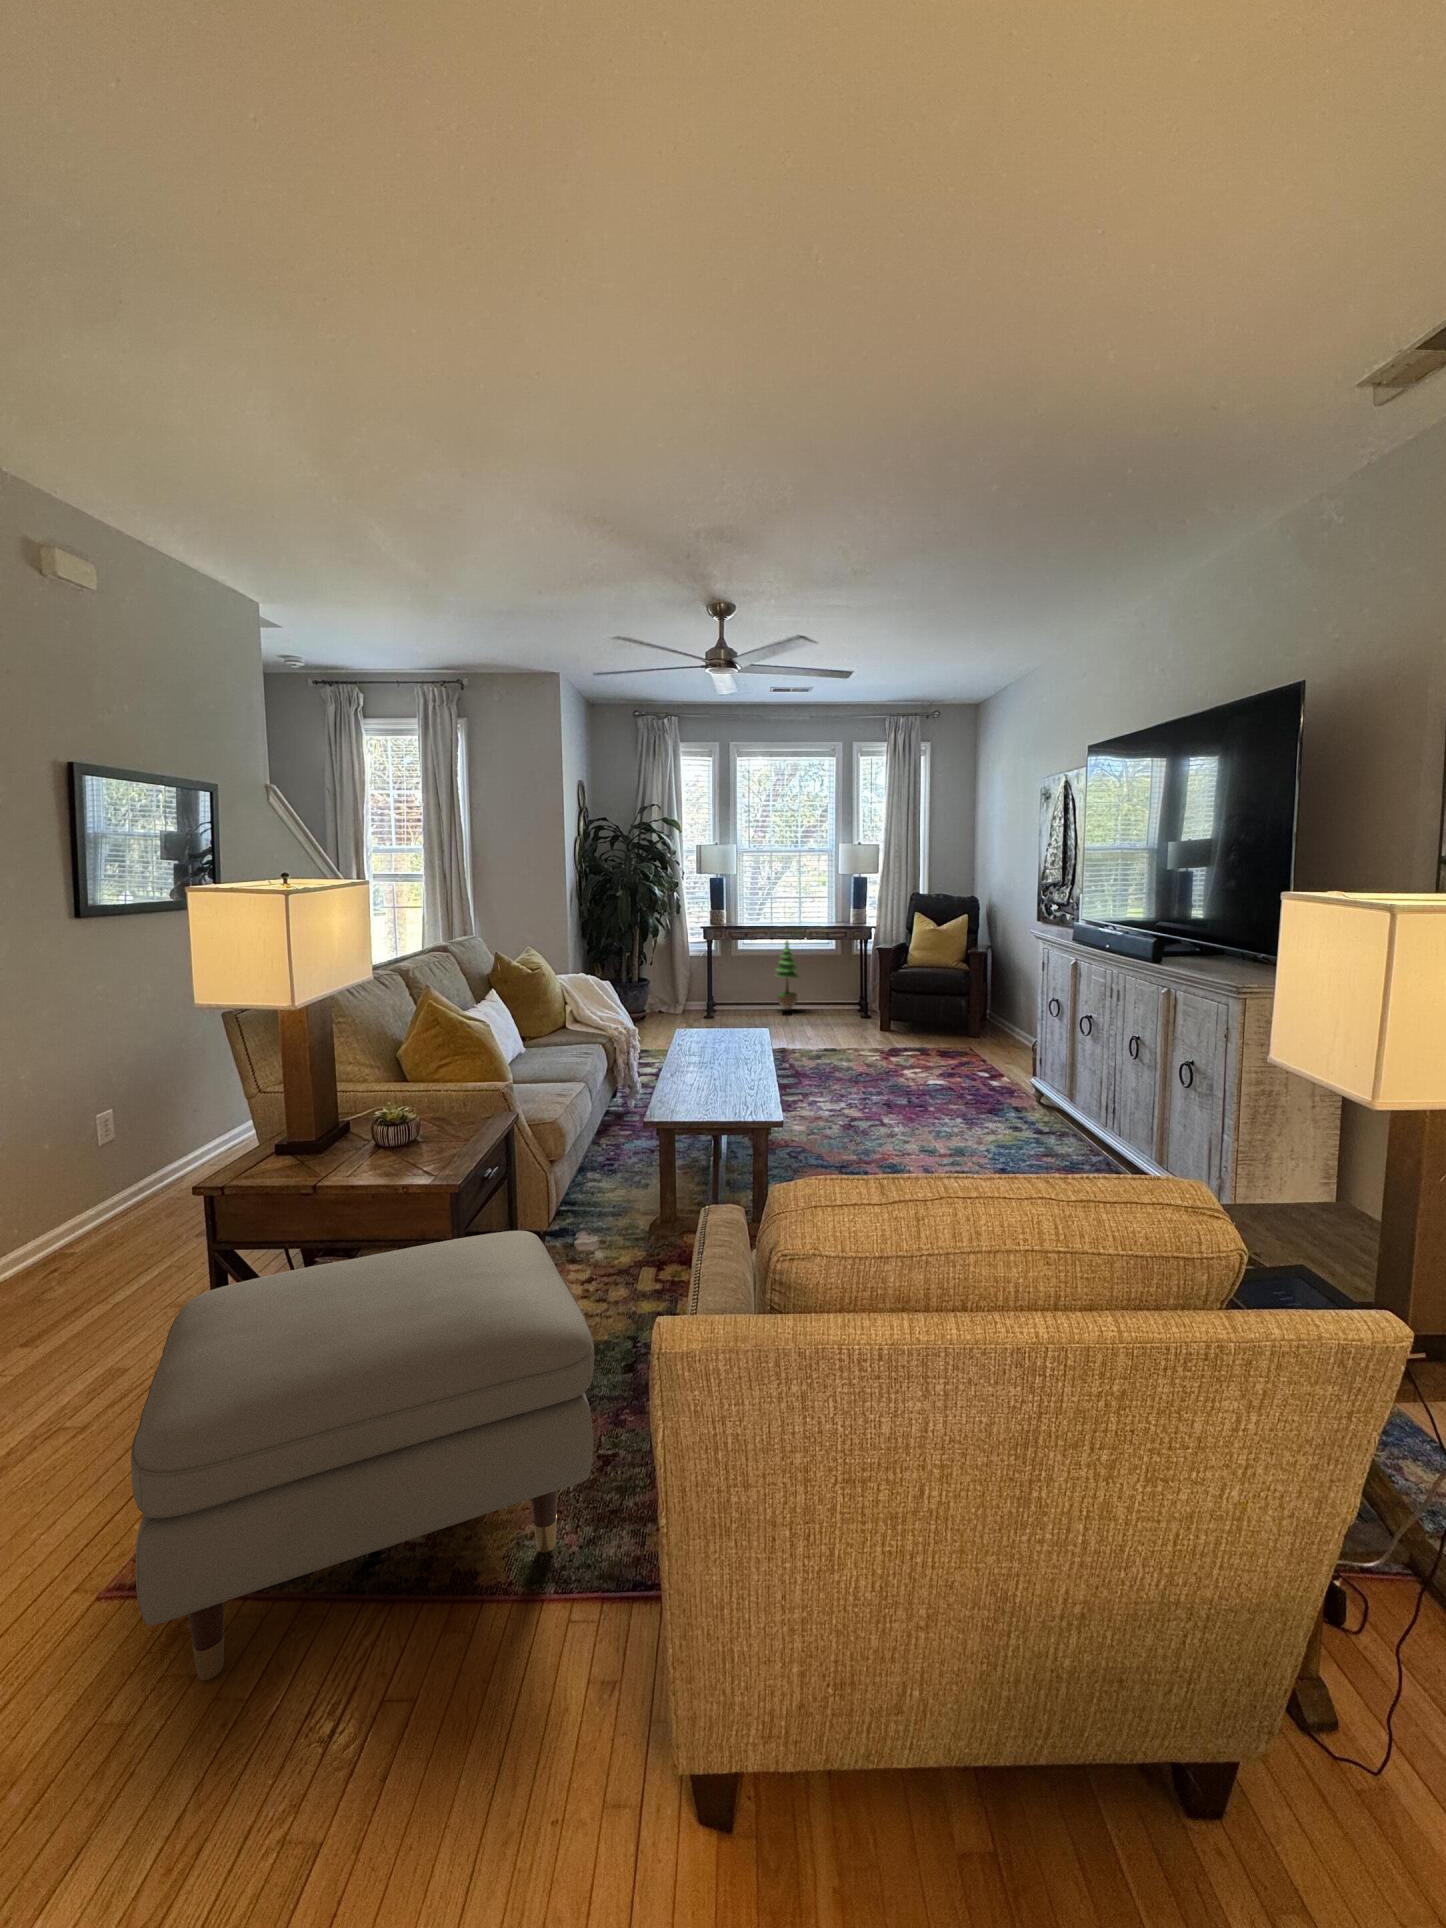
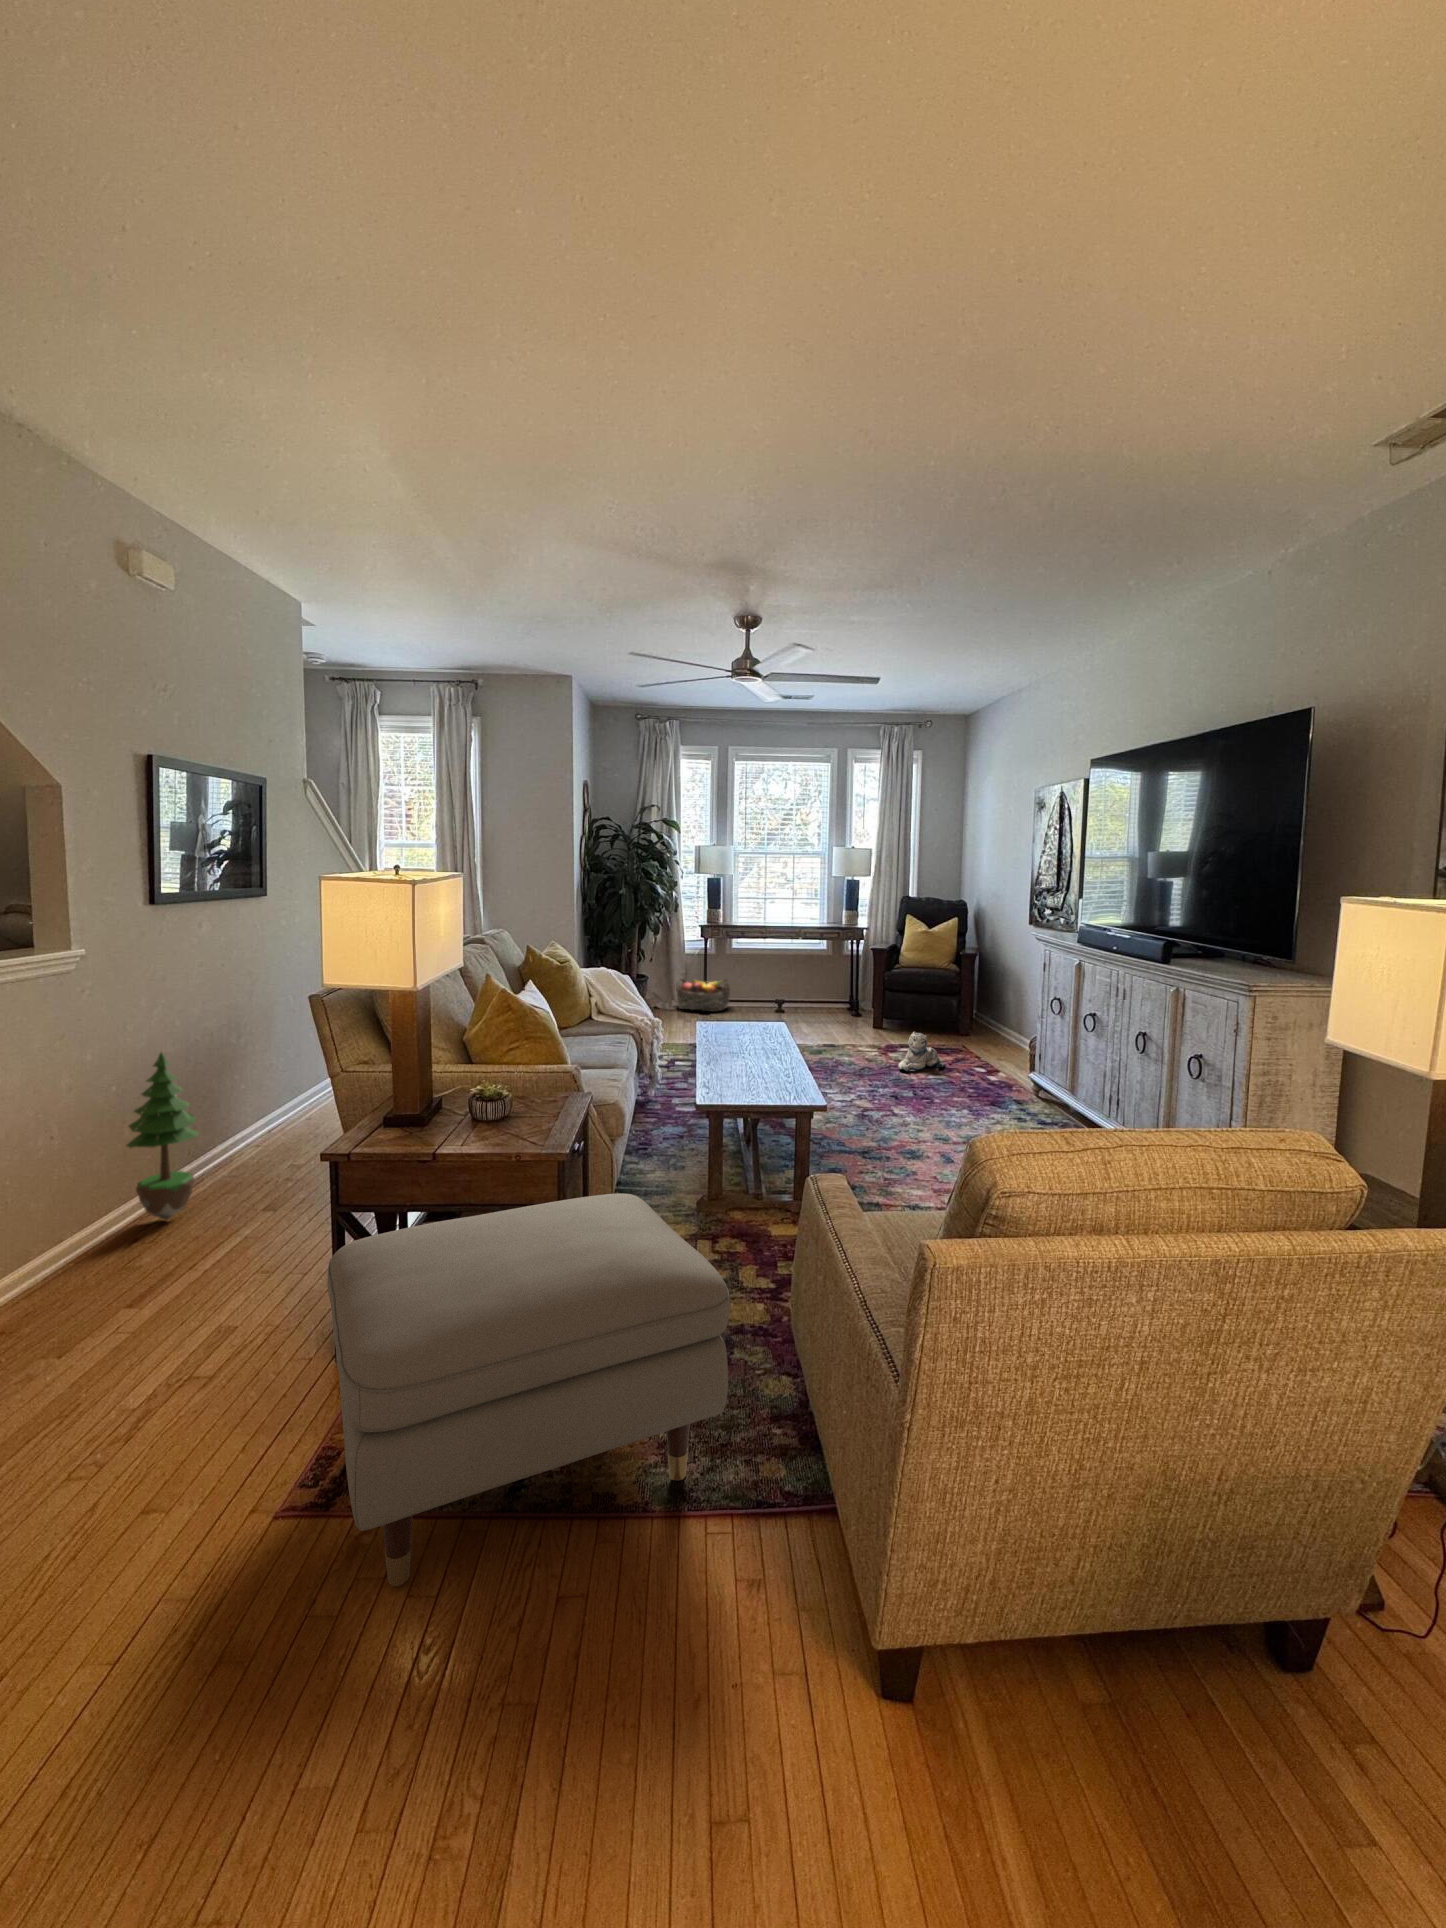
potted tree: present [776,941,798,1010] -> present [127,1052,199,1219]
basket: none [681,981,737,1016] -> present [676,978,730,1012]
plush toy: none [898,1035,948,1077] -> present [898,1032,944,1071]

